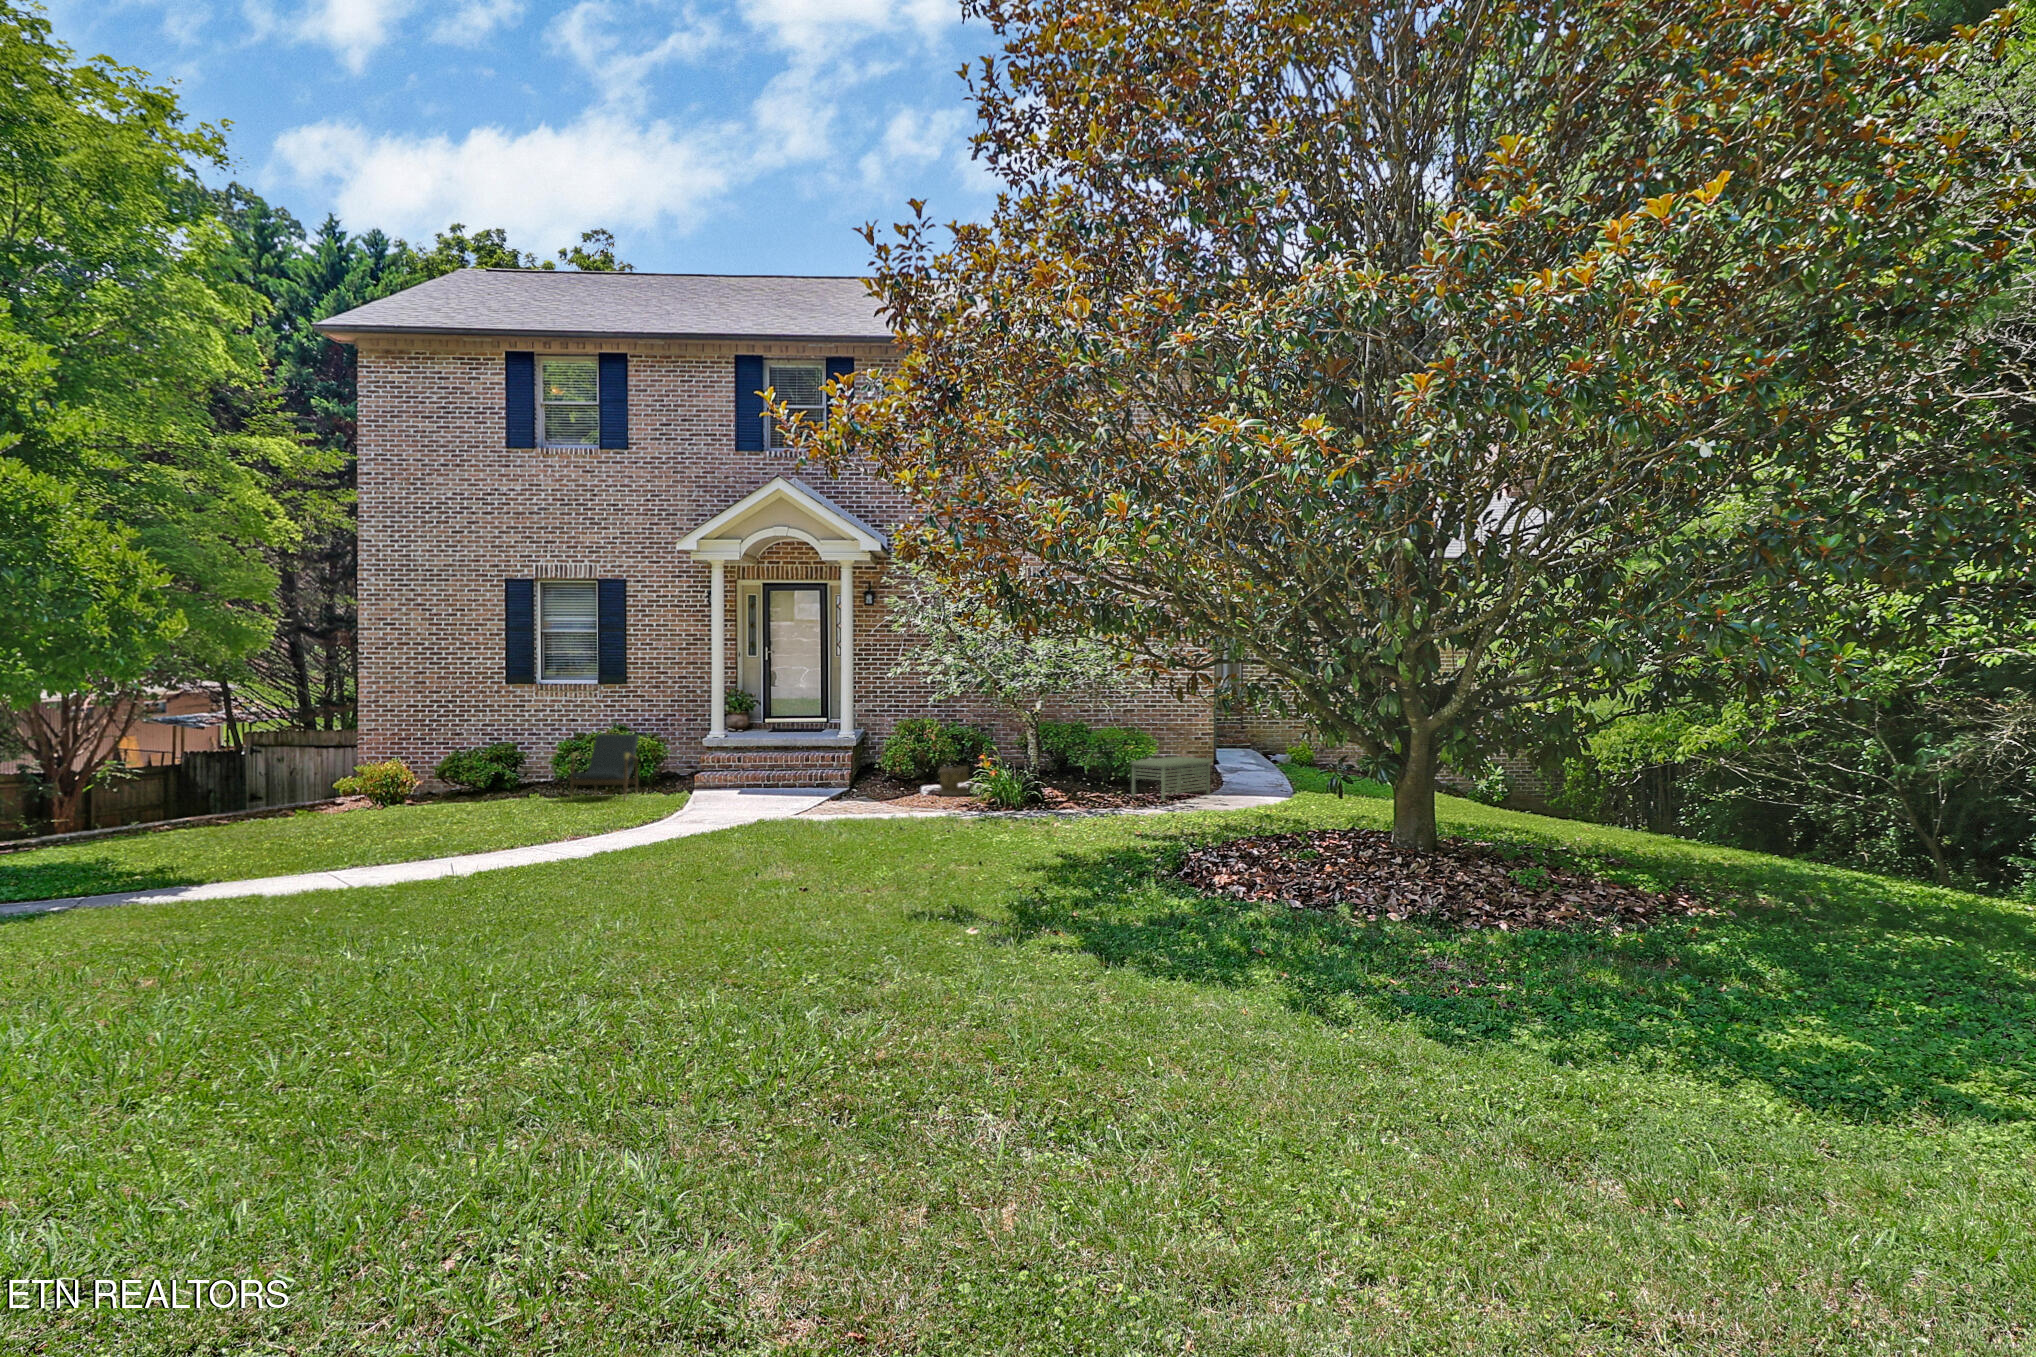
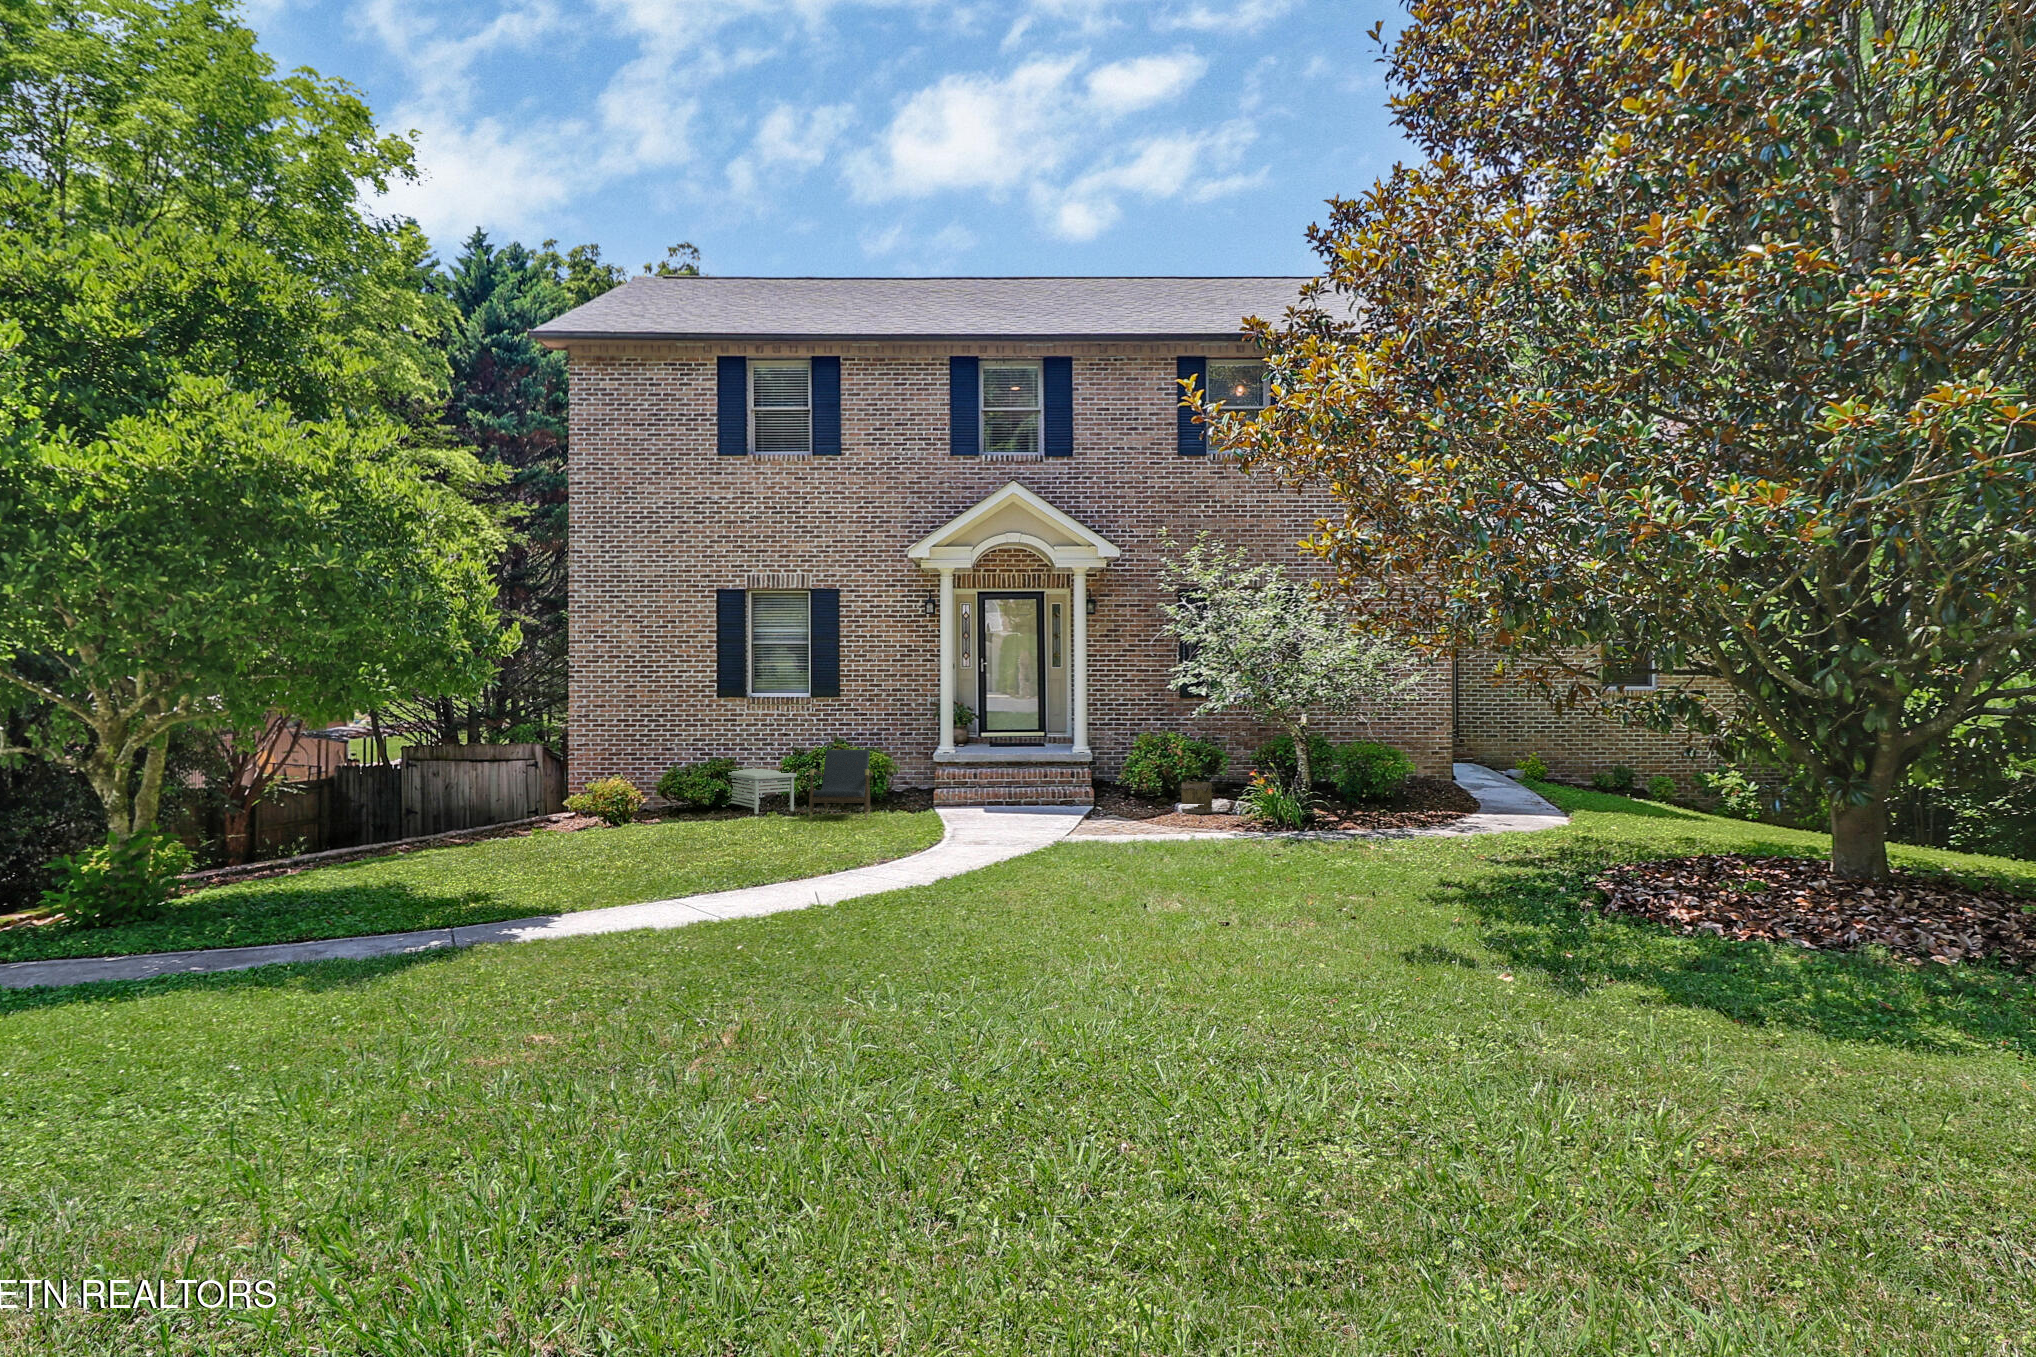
storage bench: present [1131,757,1212,800] -> present [722,769,797,814]
decorative plant: none [1085,759,1108,797] -> present [1338,775,1362,815]

